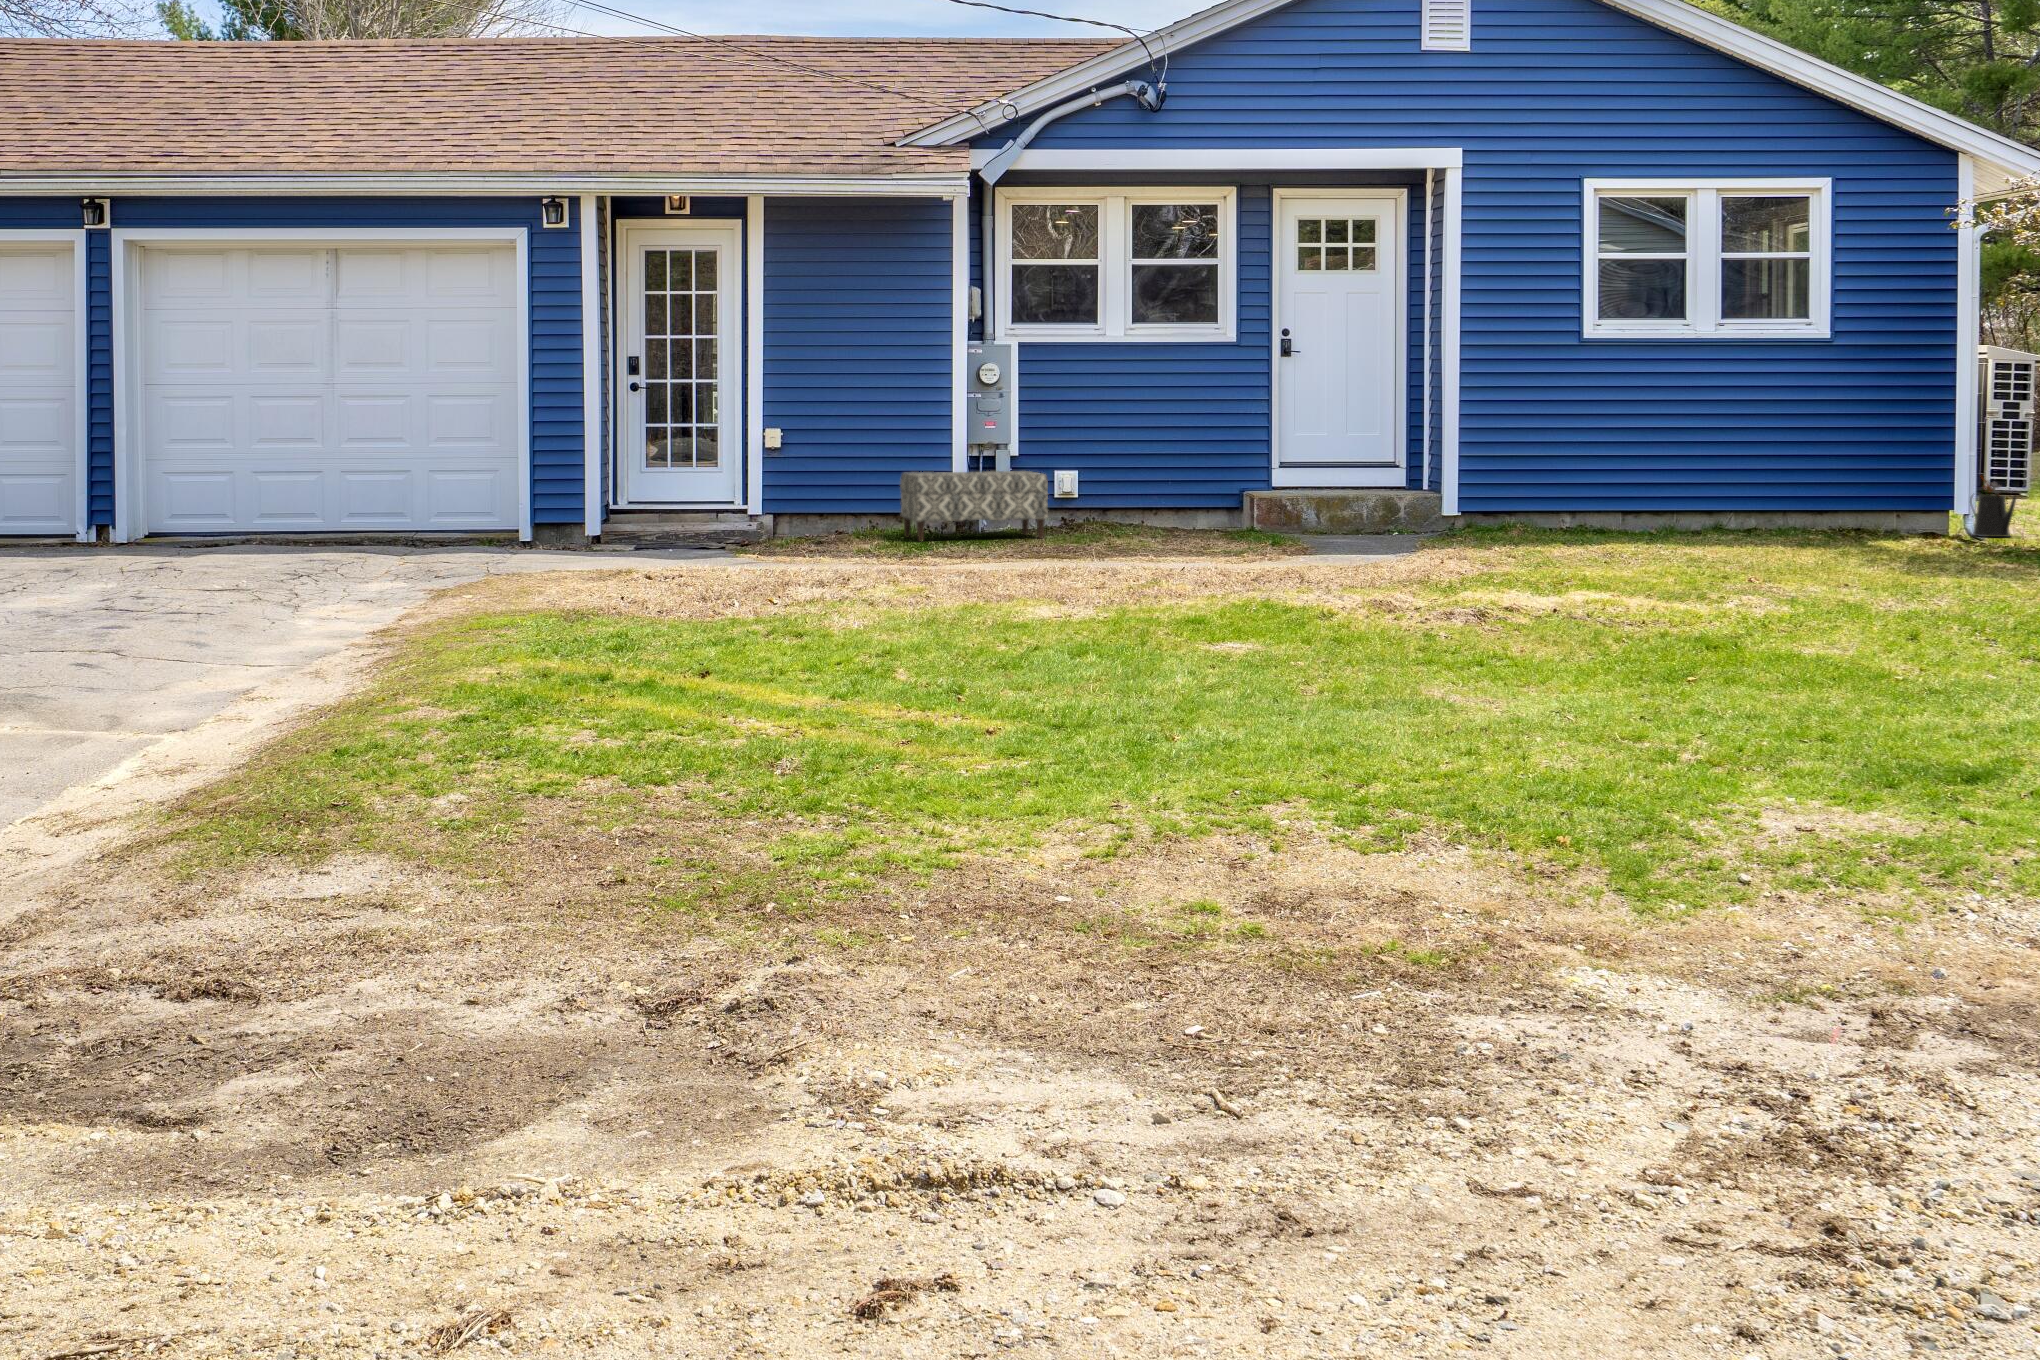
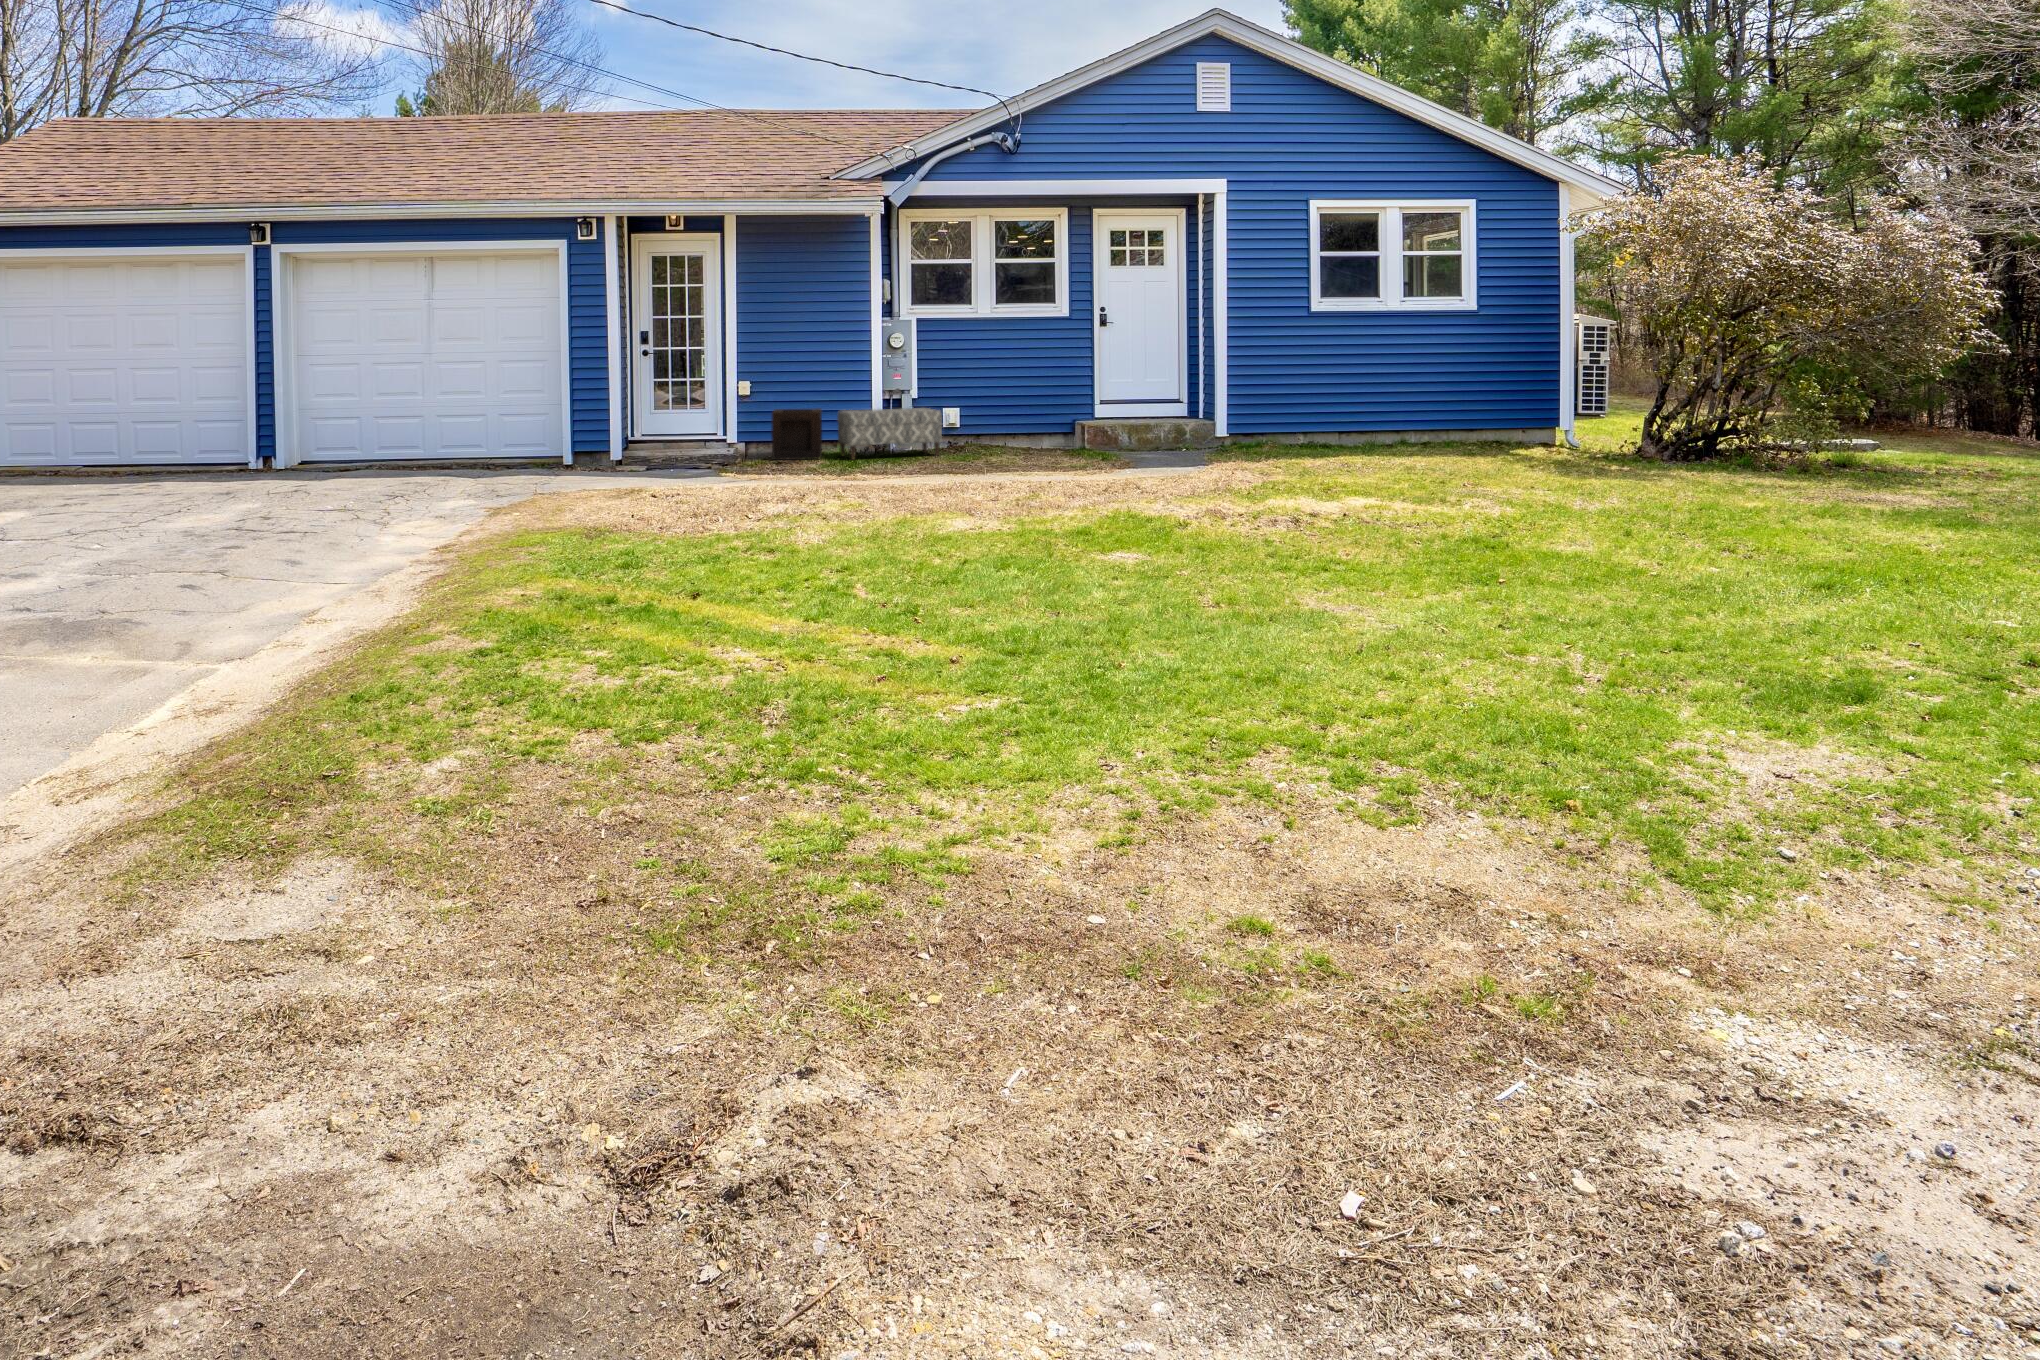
wooden crate: none [807,469,879,540] -> present [771,408,822,460]
watering can: present [1970,479,2016,537] -> none [1575,401,1613,445]

